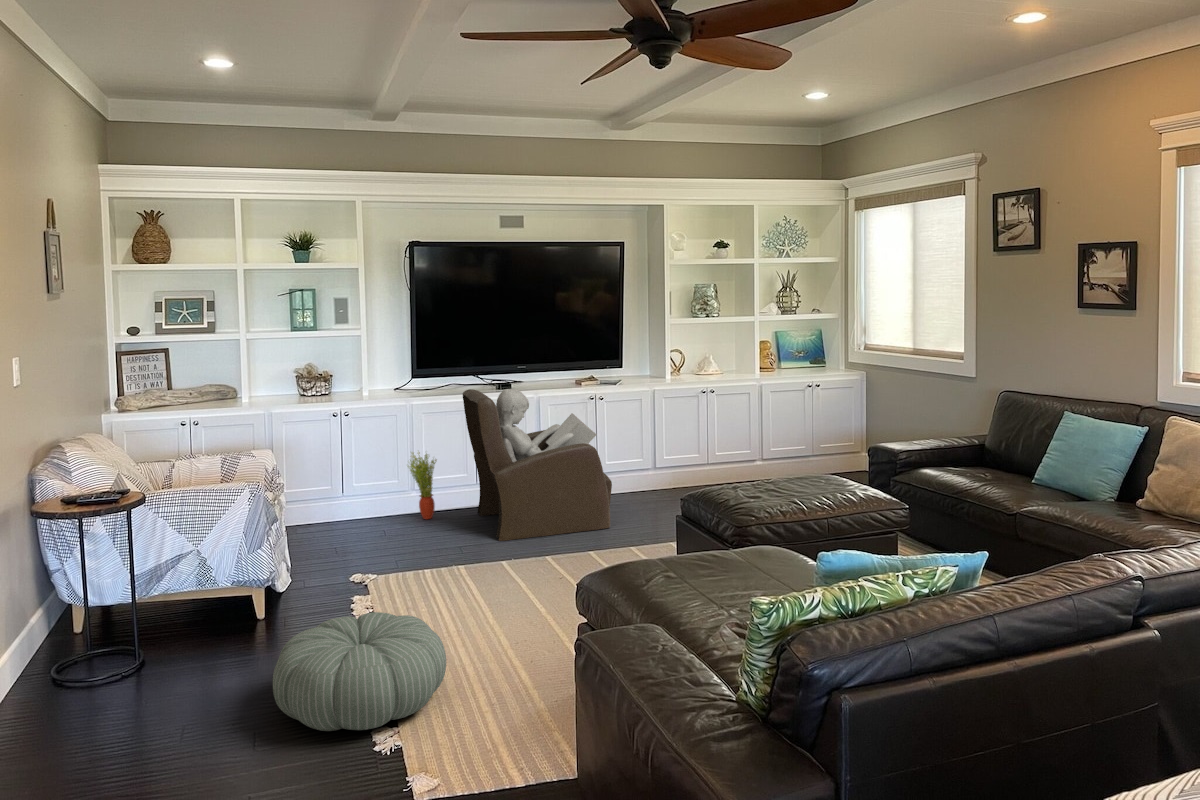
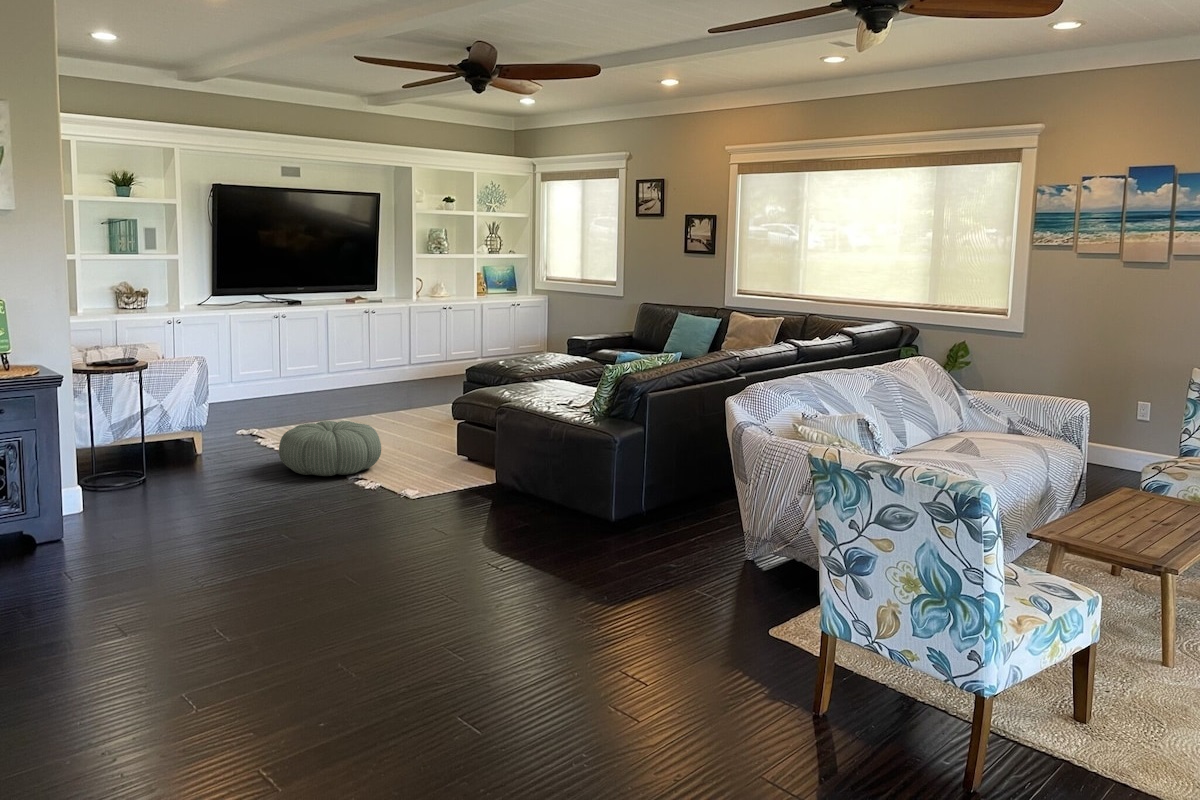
armchair: present [463,389,612,541] -> none [278,301,398,409]
potted plant: present [410,452,436,519] -> none [234,348,258,401]

